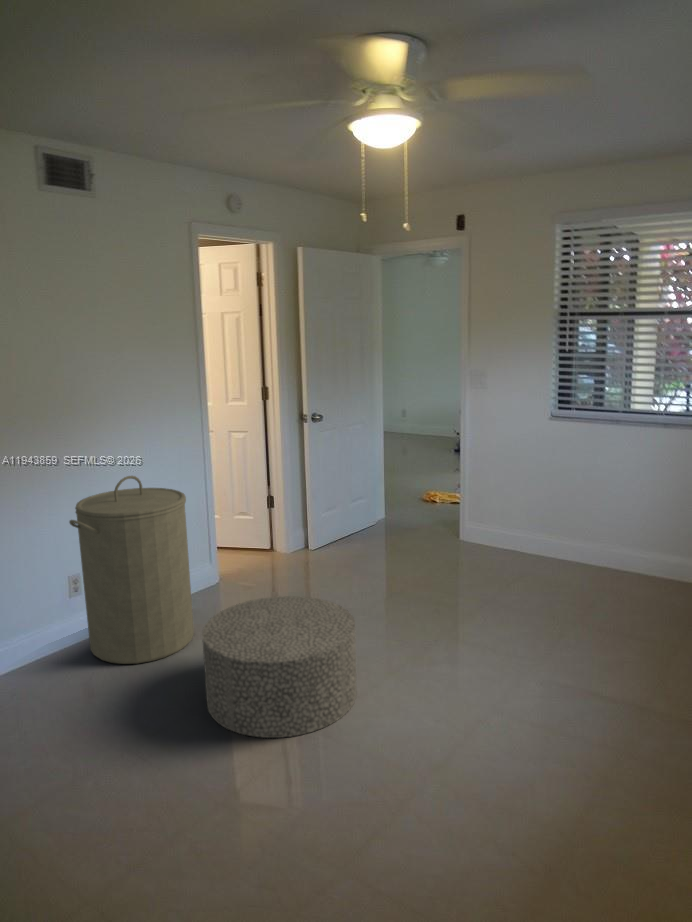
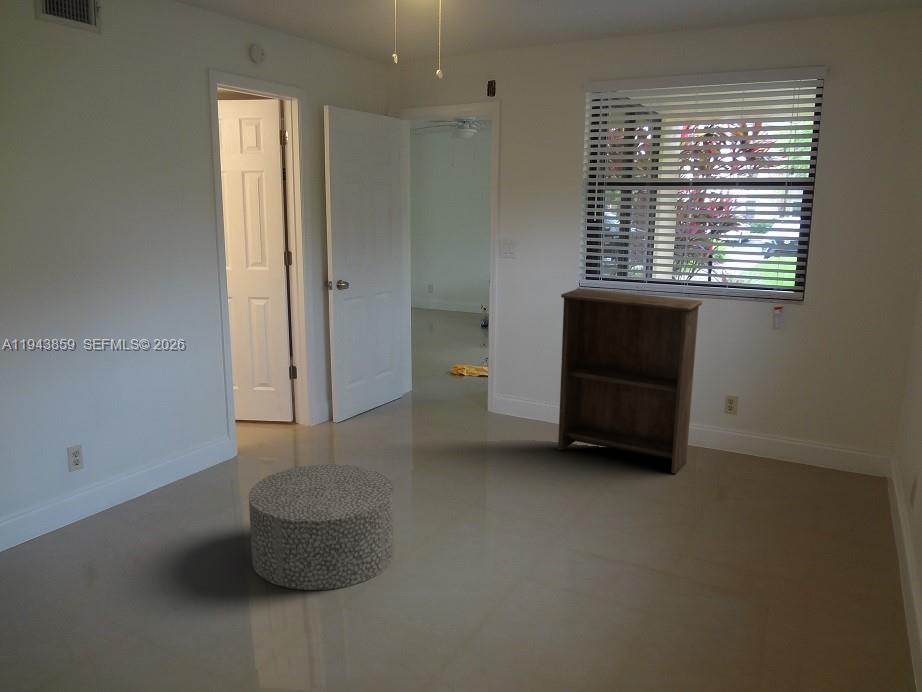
bookshelf: none [533,416,691,611] -> present [558,289,702,474]
laundry hamper: present [69,476,194,664] -> none [107,348,227,534]

